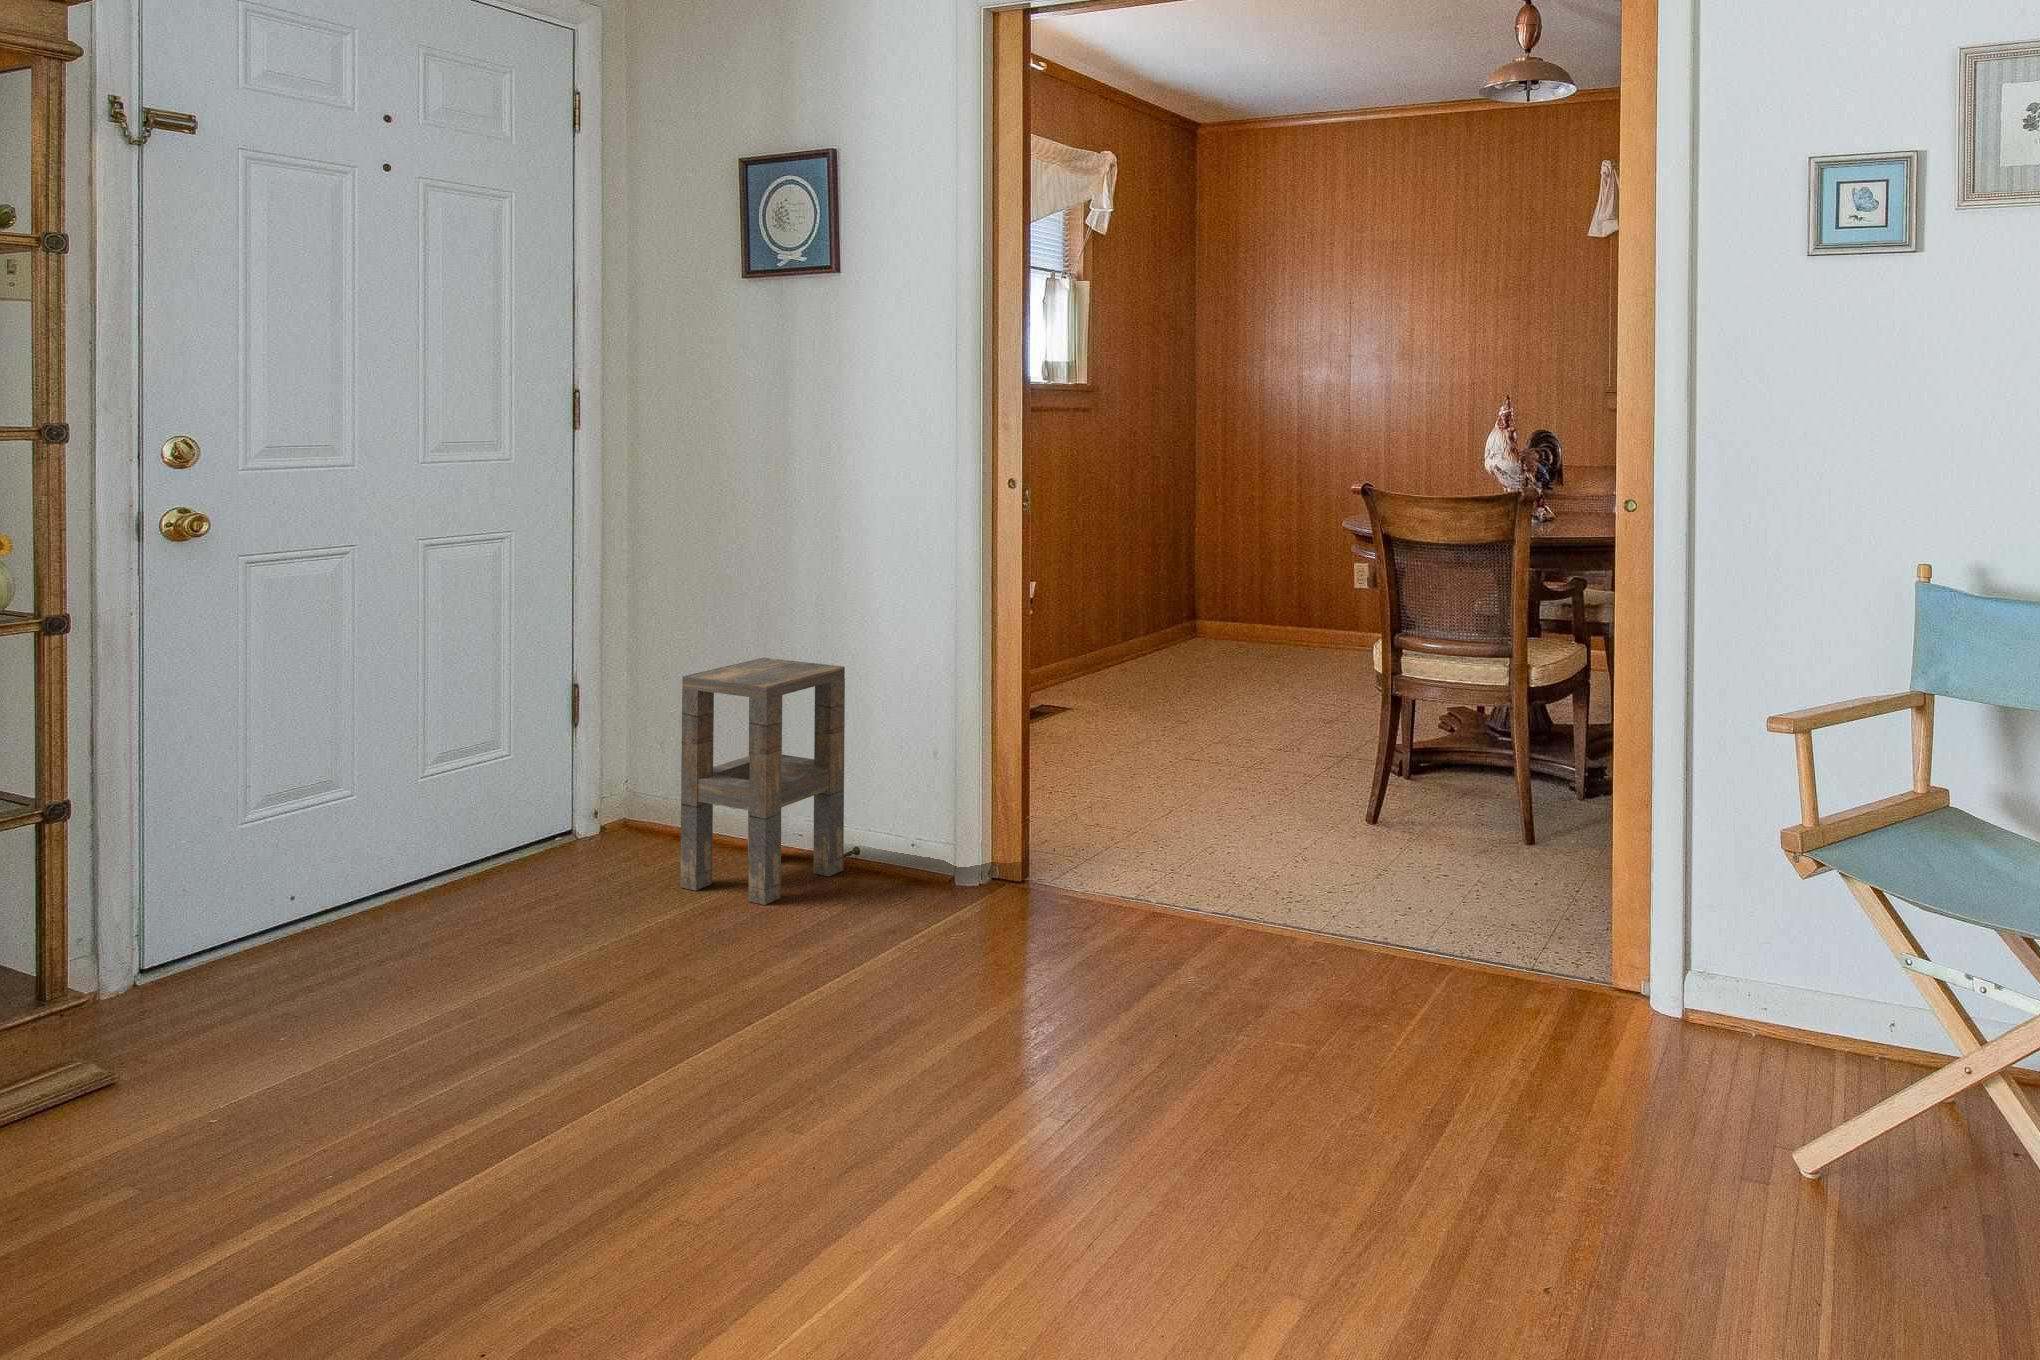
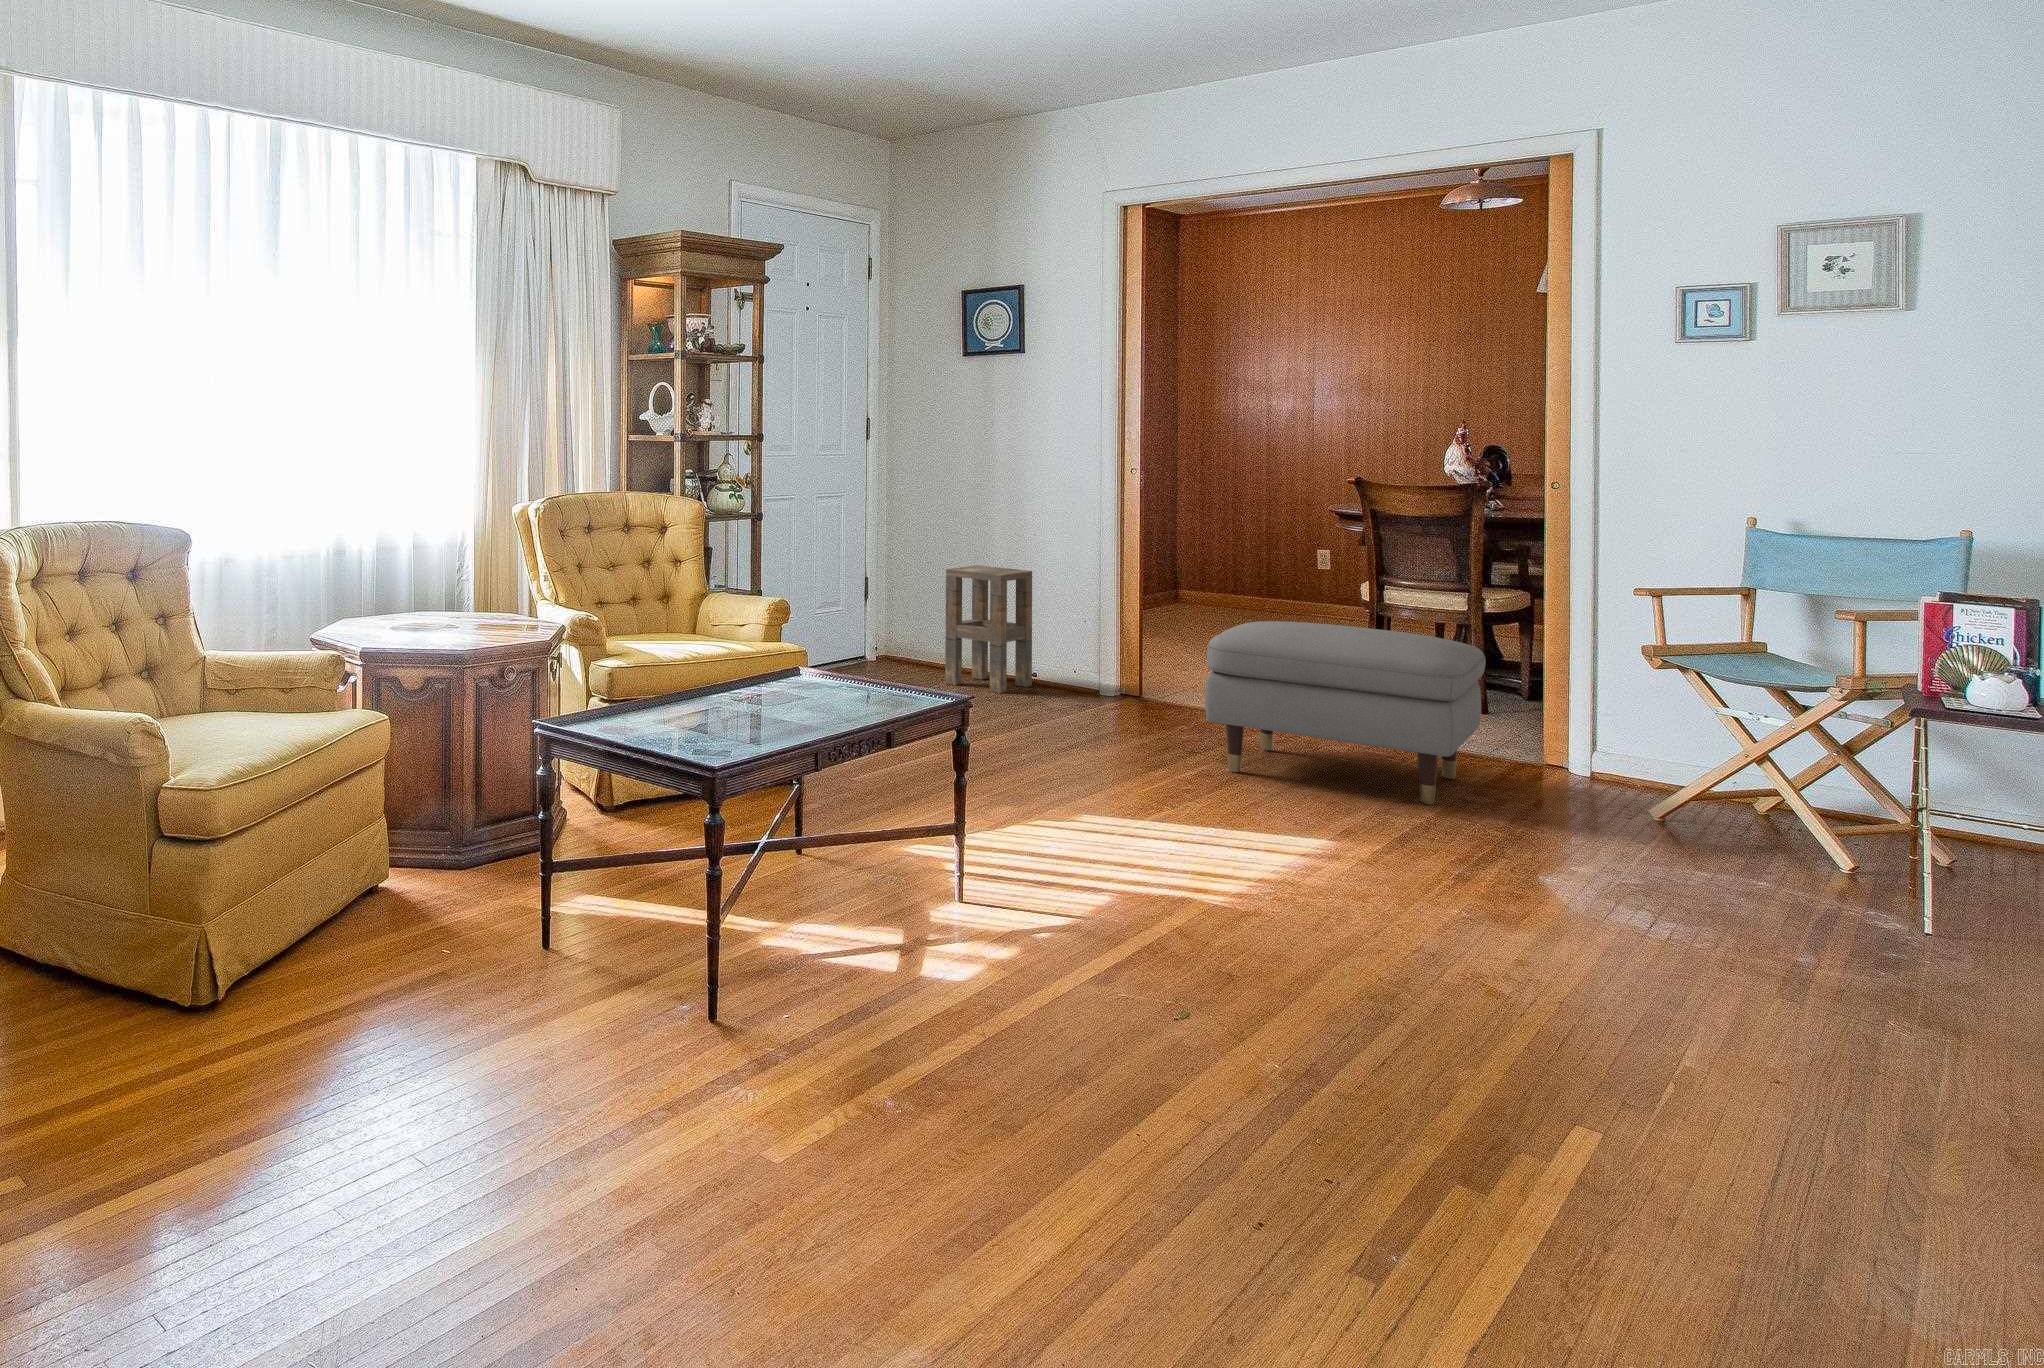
ottoman: none [1001,787,1519,1218] -> present [1205,621,1486,804]

